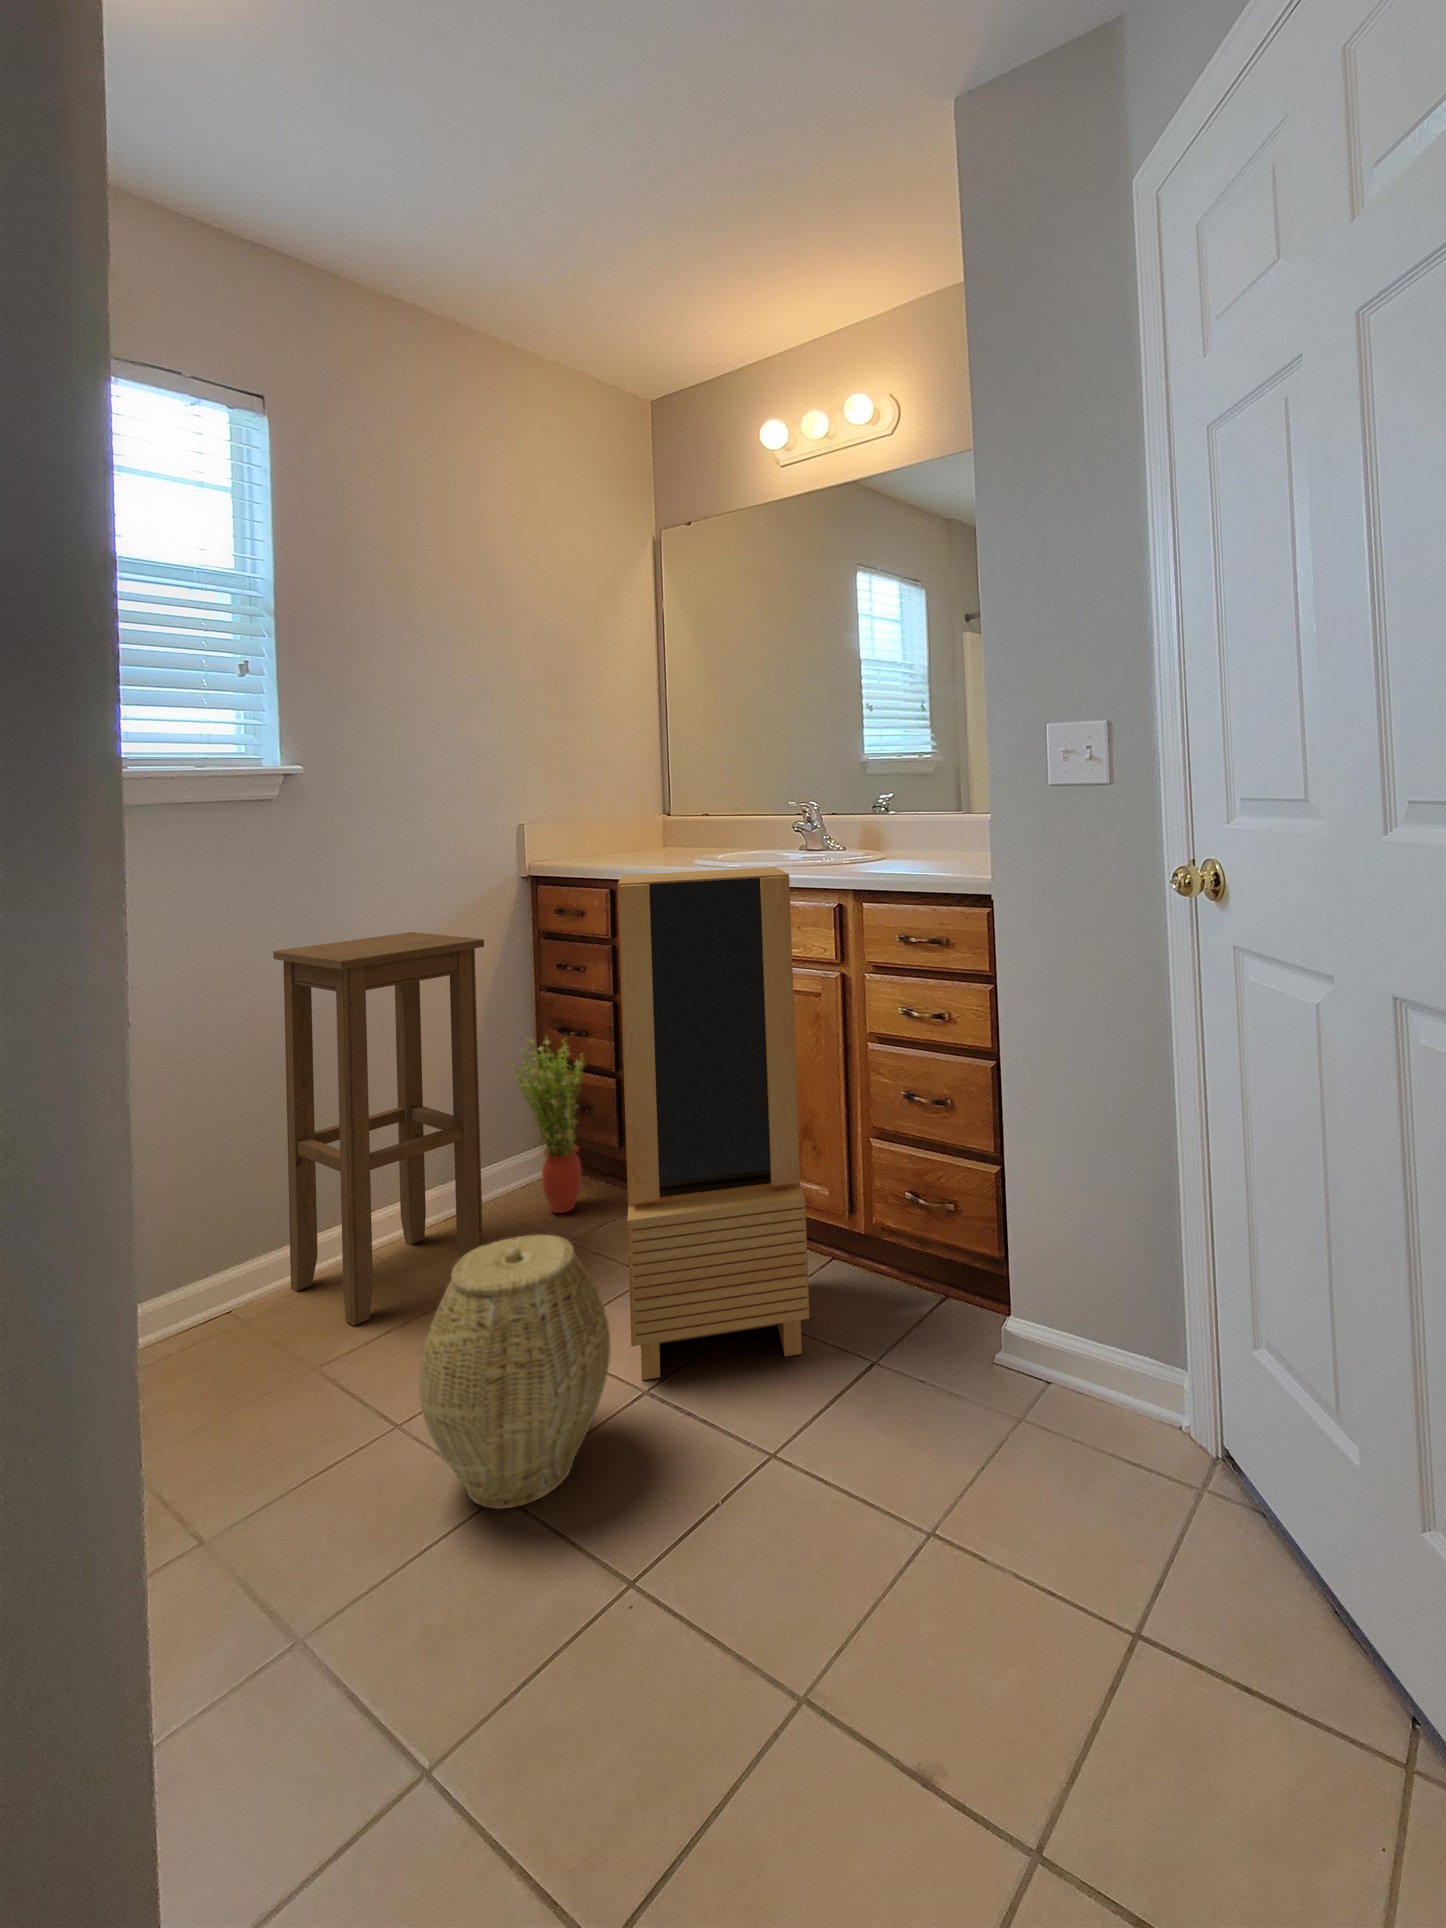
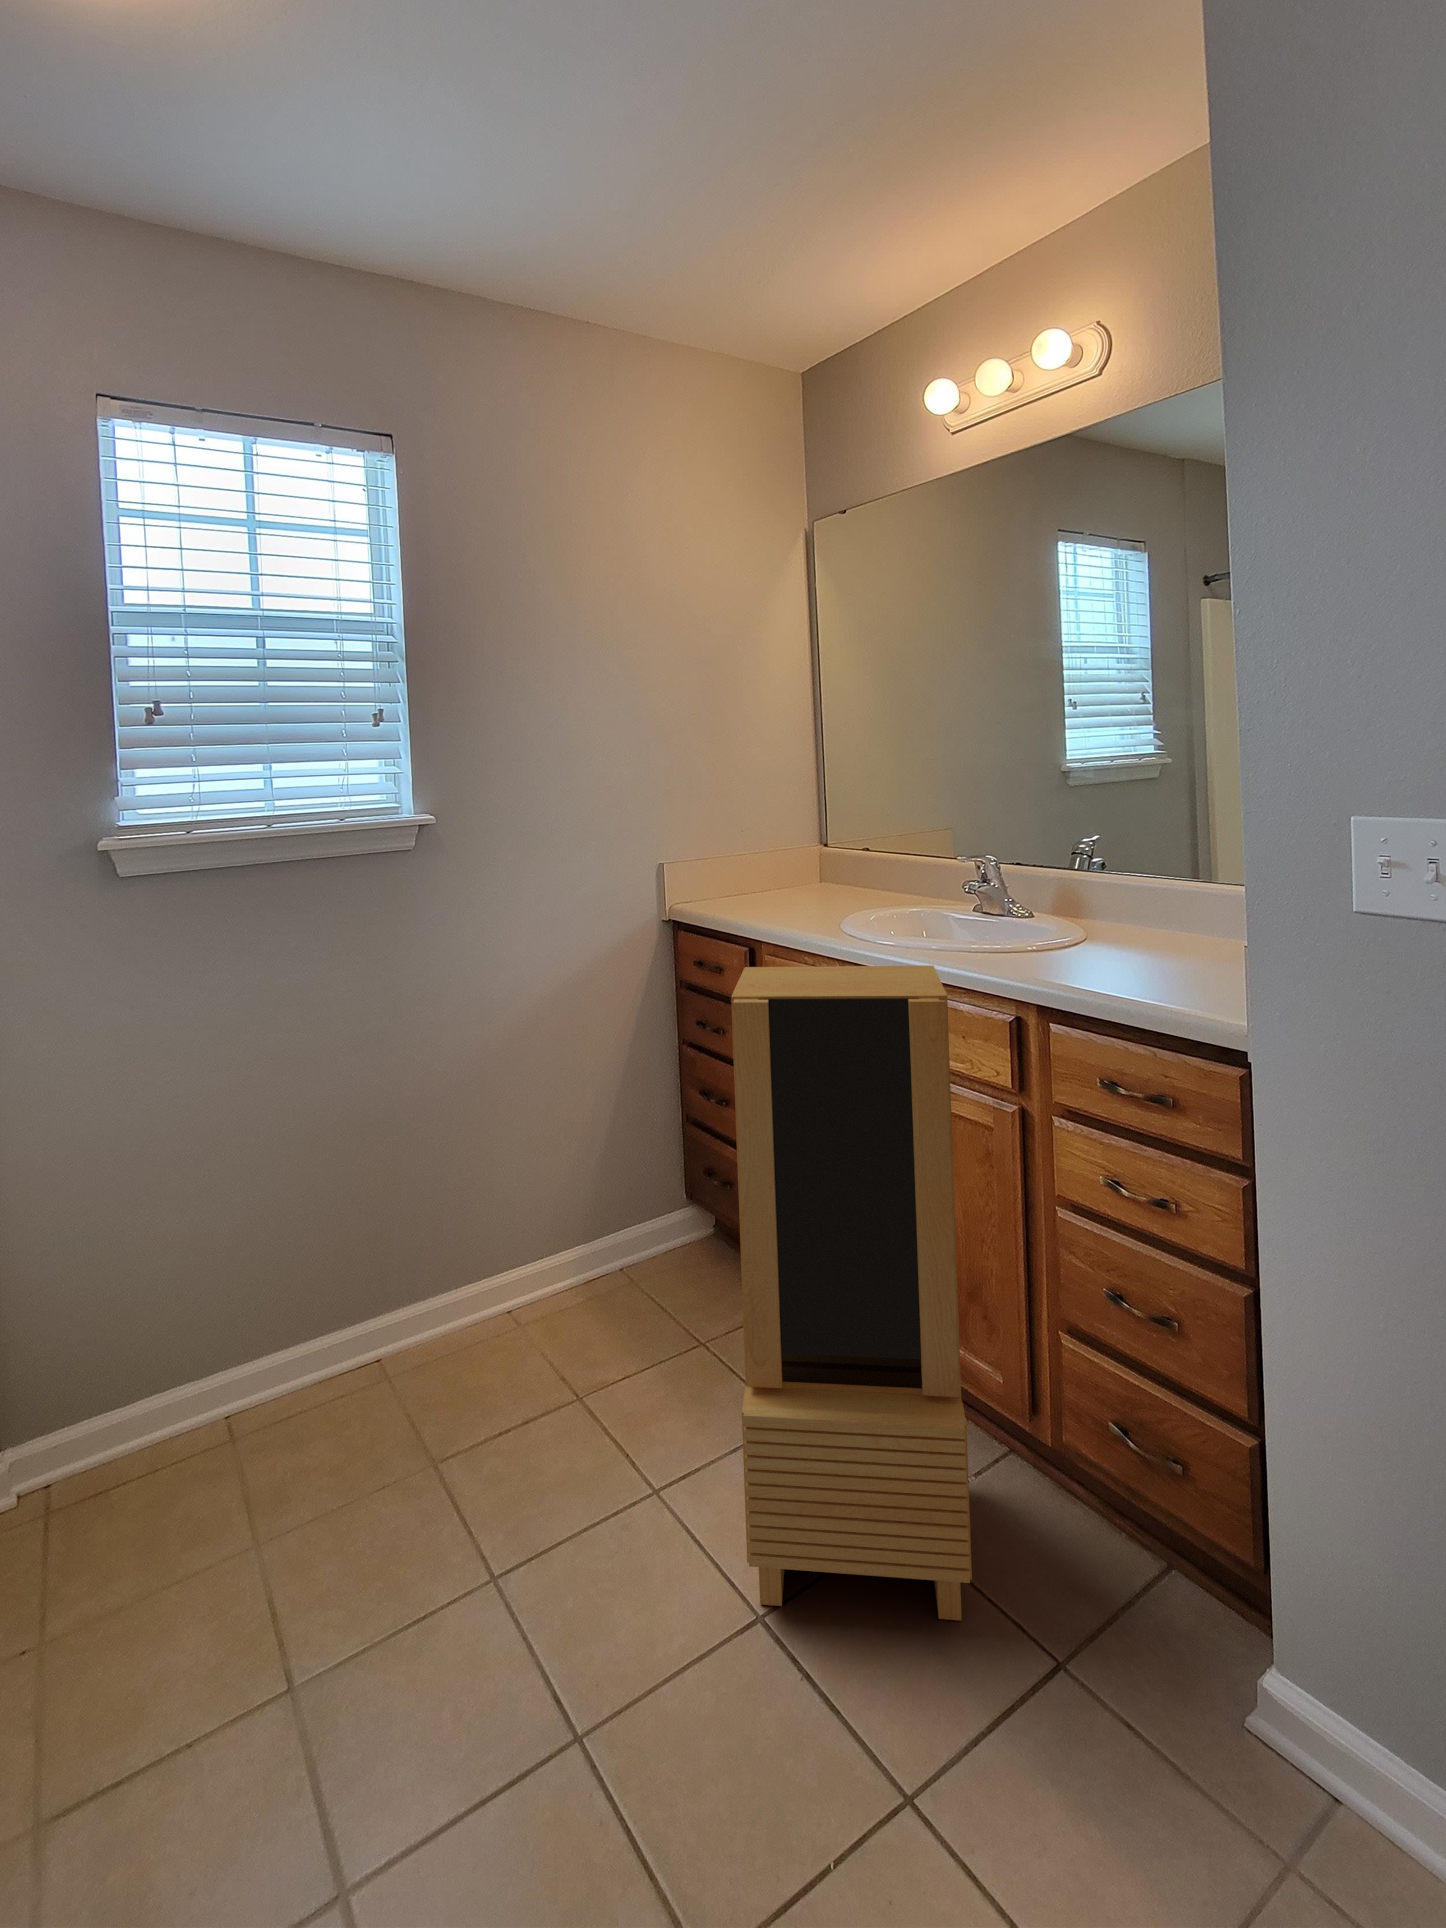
stool: present [273,932,484,1326] -> none [410,987,611,1422]
potted plant: present [514,1038,583,1213] -> none [641,1105,723,1304]
woven basket: present [419,1235,610,1509] -> none [496,1425,712,1780]

